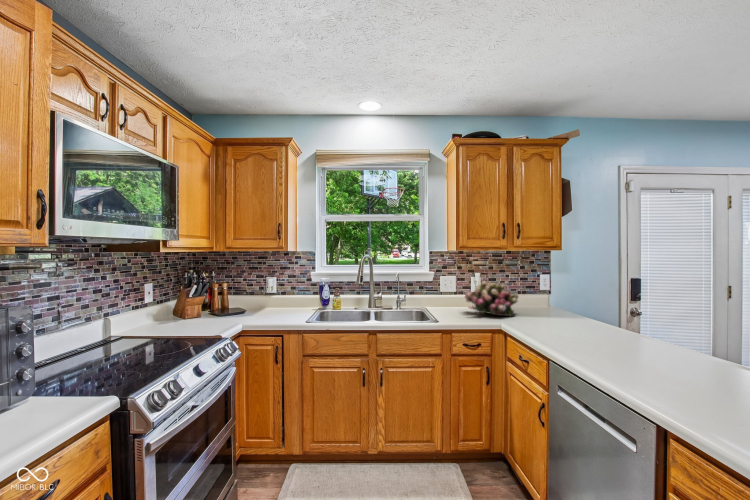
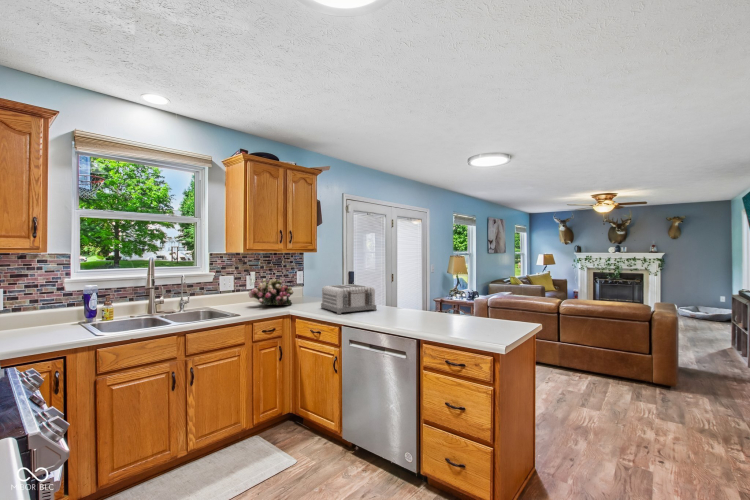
toaster: none [544,297,630,346] -> present [321,284,376,314]

